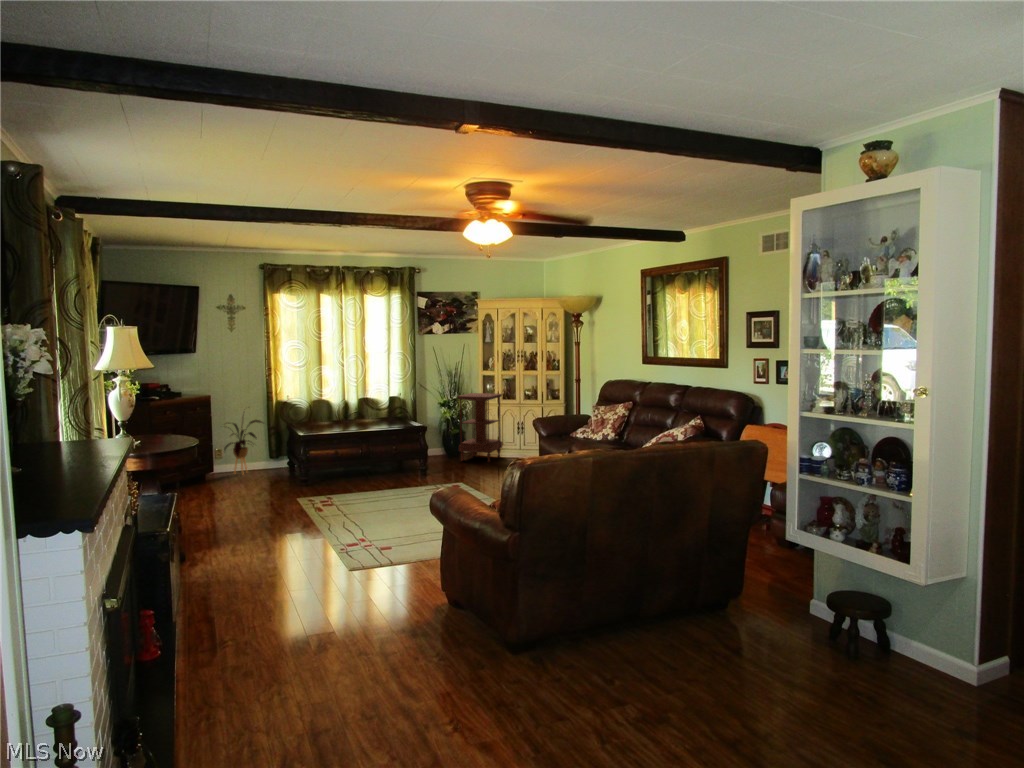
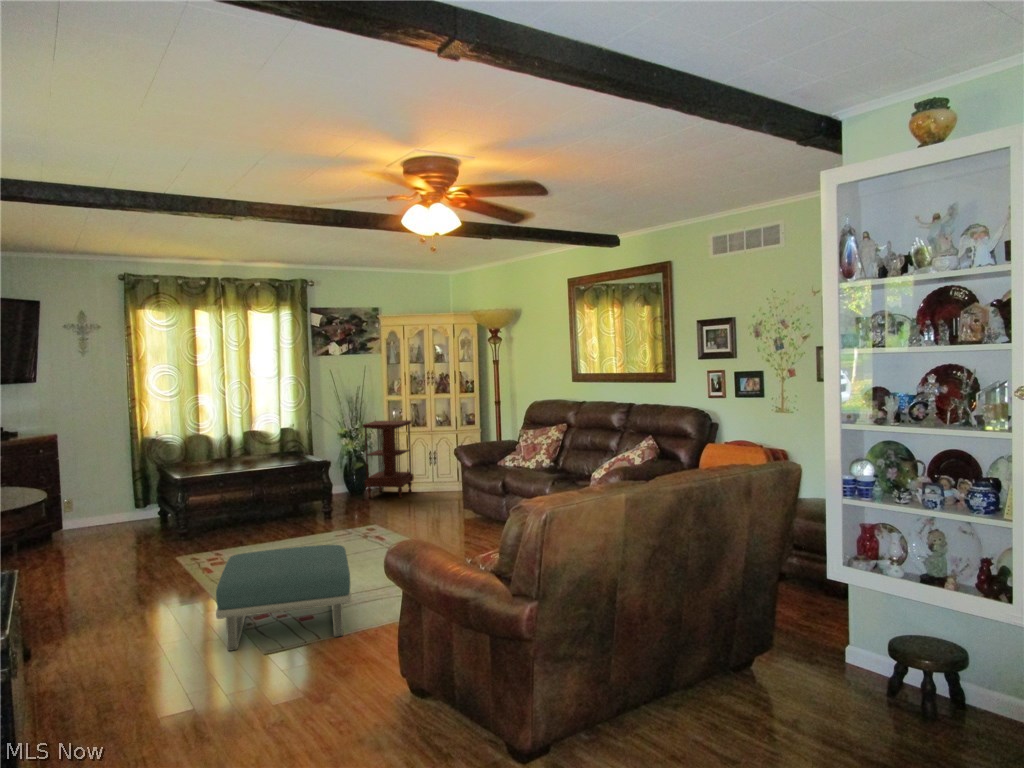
house plant: present [224,420,263,473] -> none [64,447,130,531]
footstool: none [316,493,420,565] -> present [216,545,351,651]

